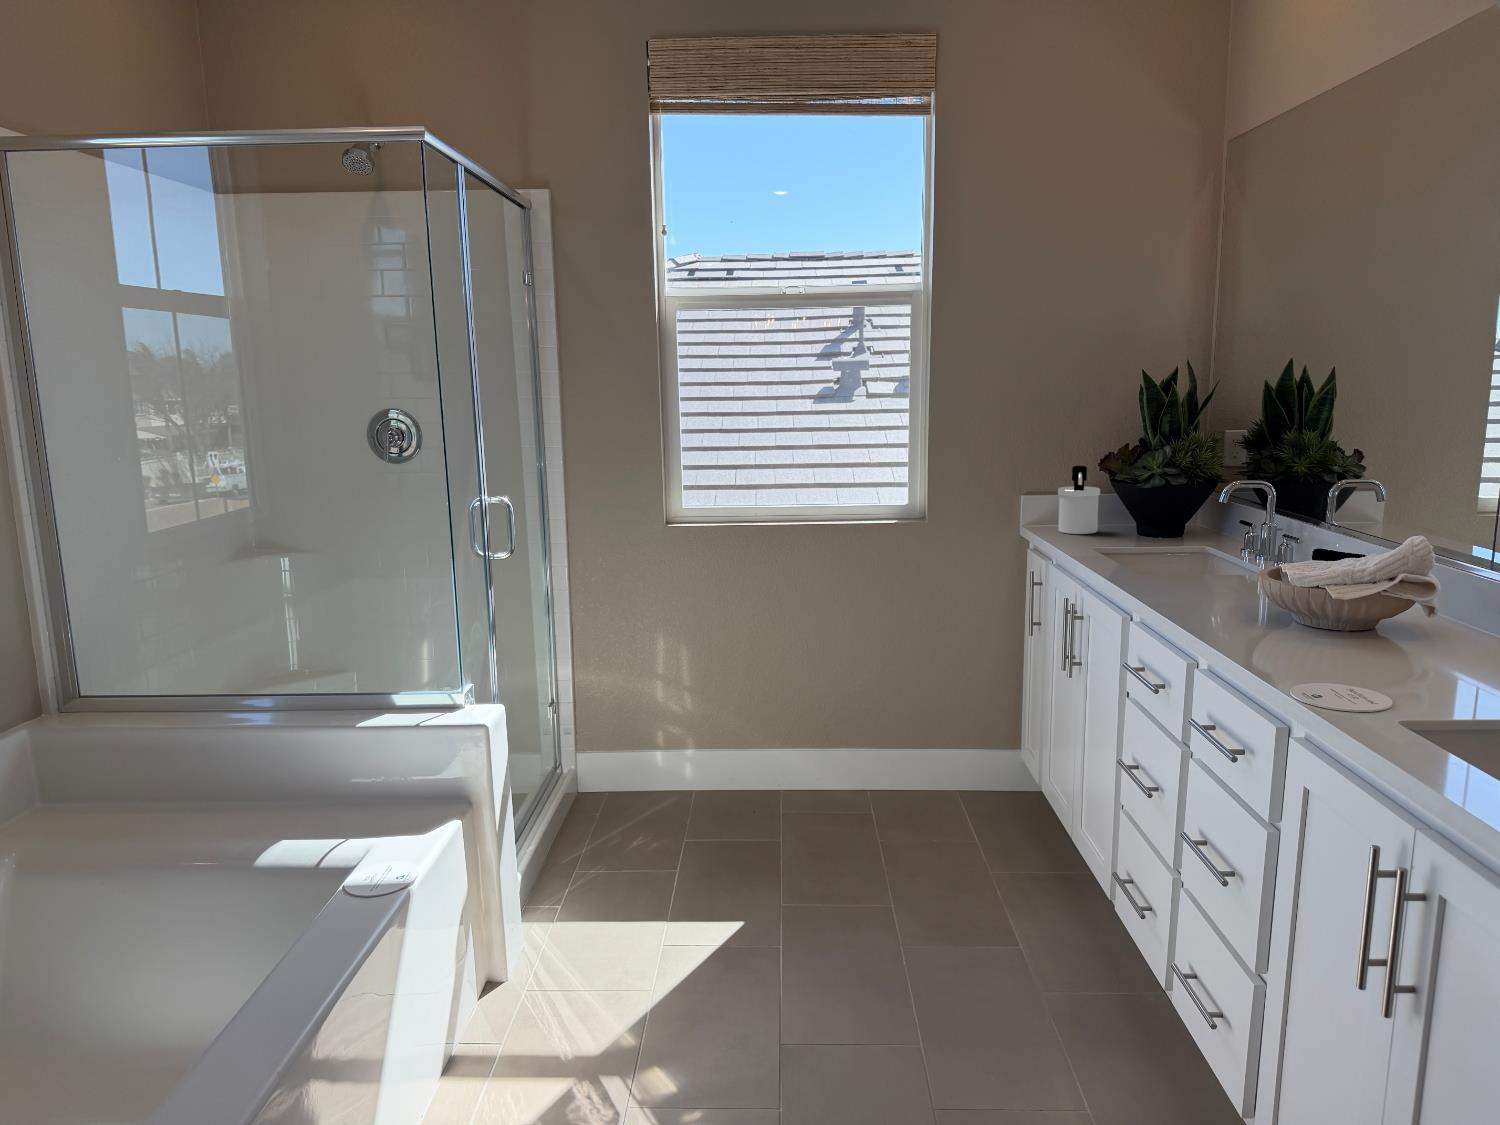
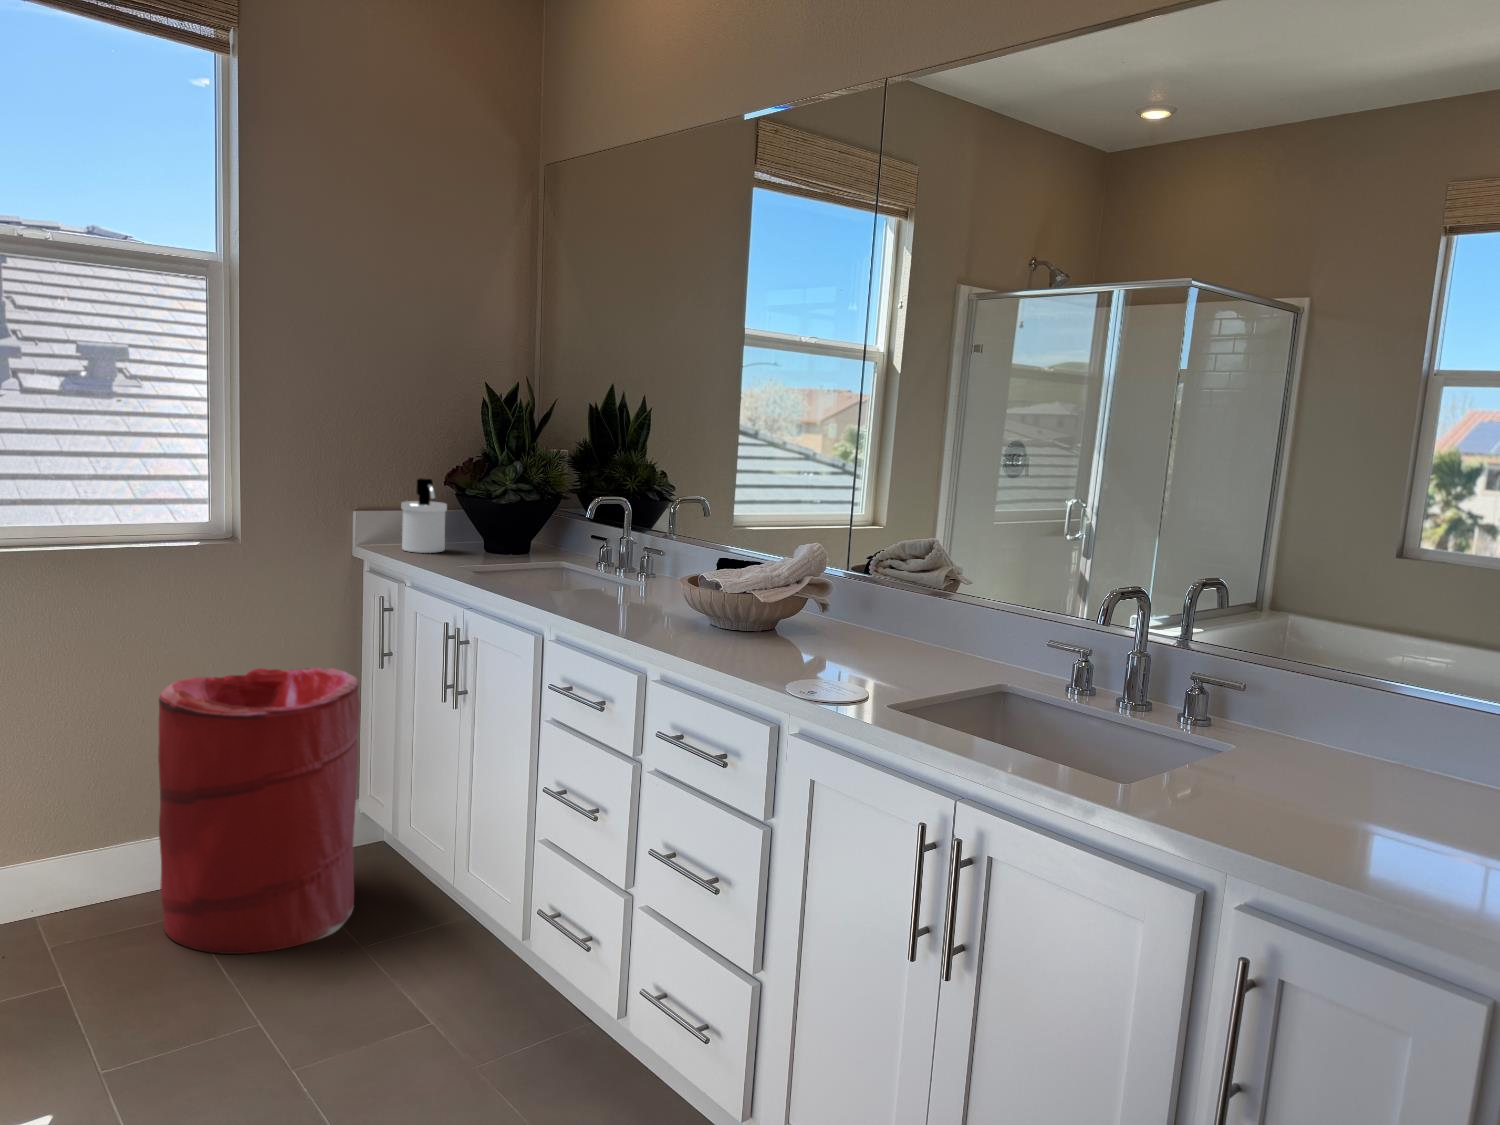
laundry hamper: none [854,628,1007,859] -> present [158,667,360,954]

